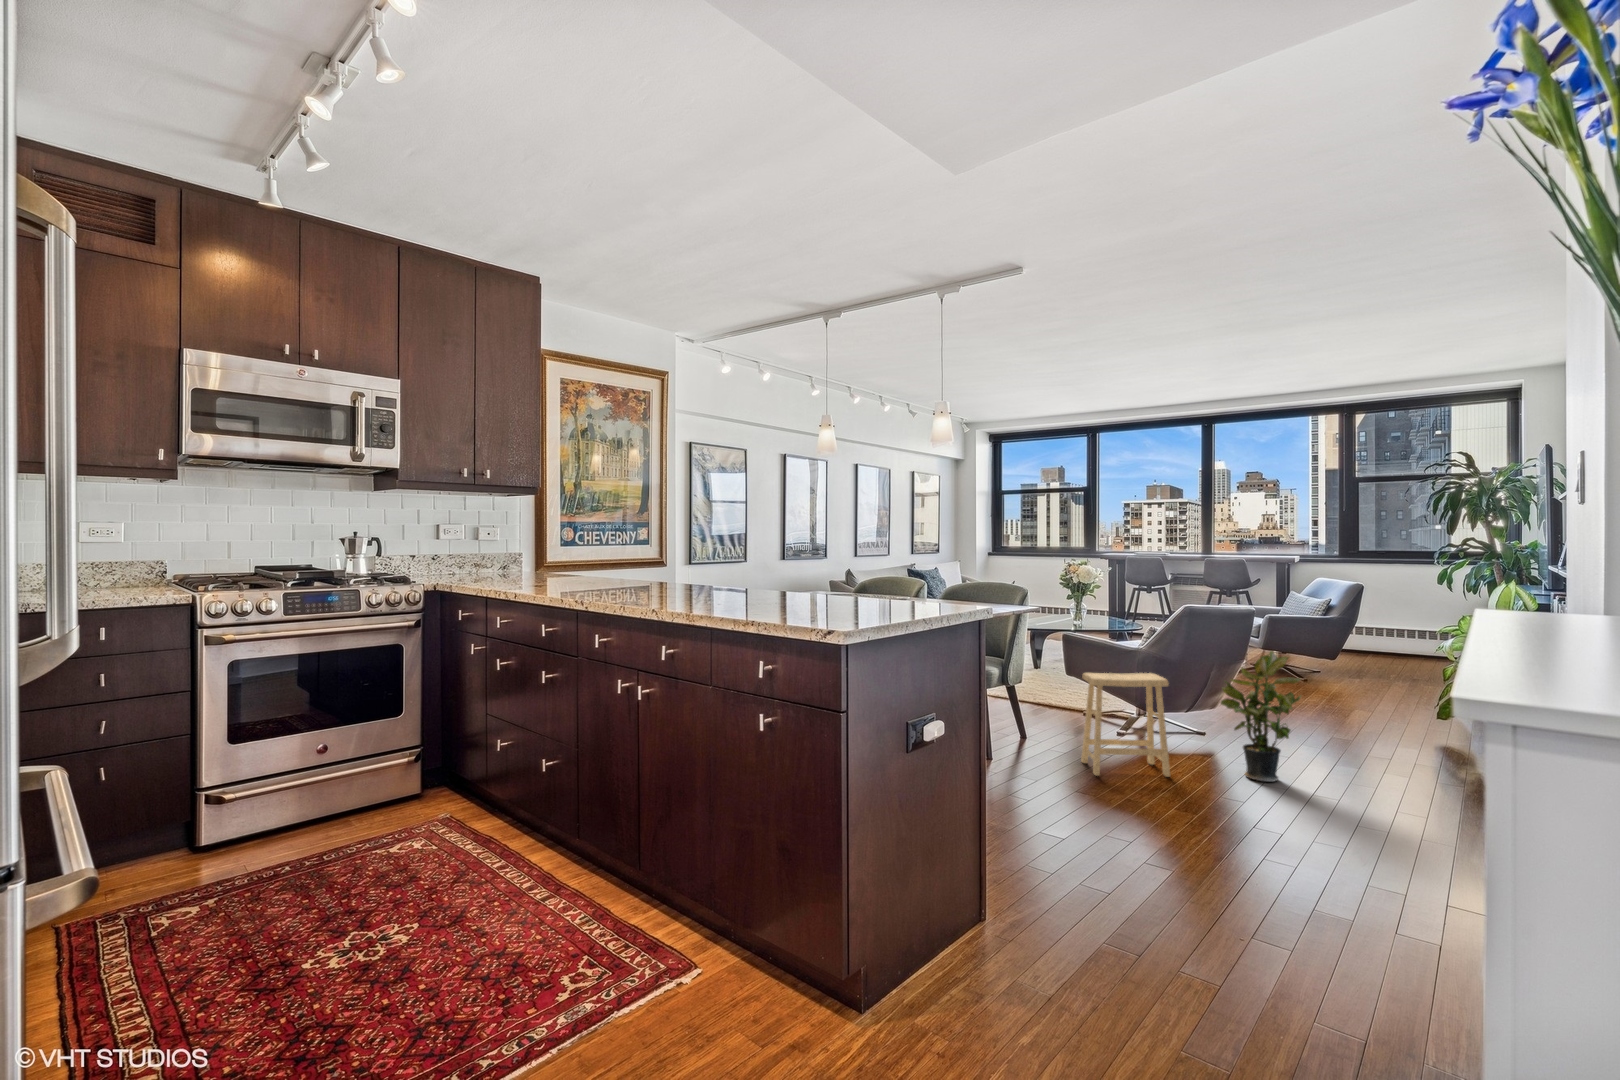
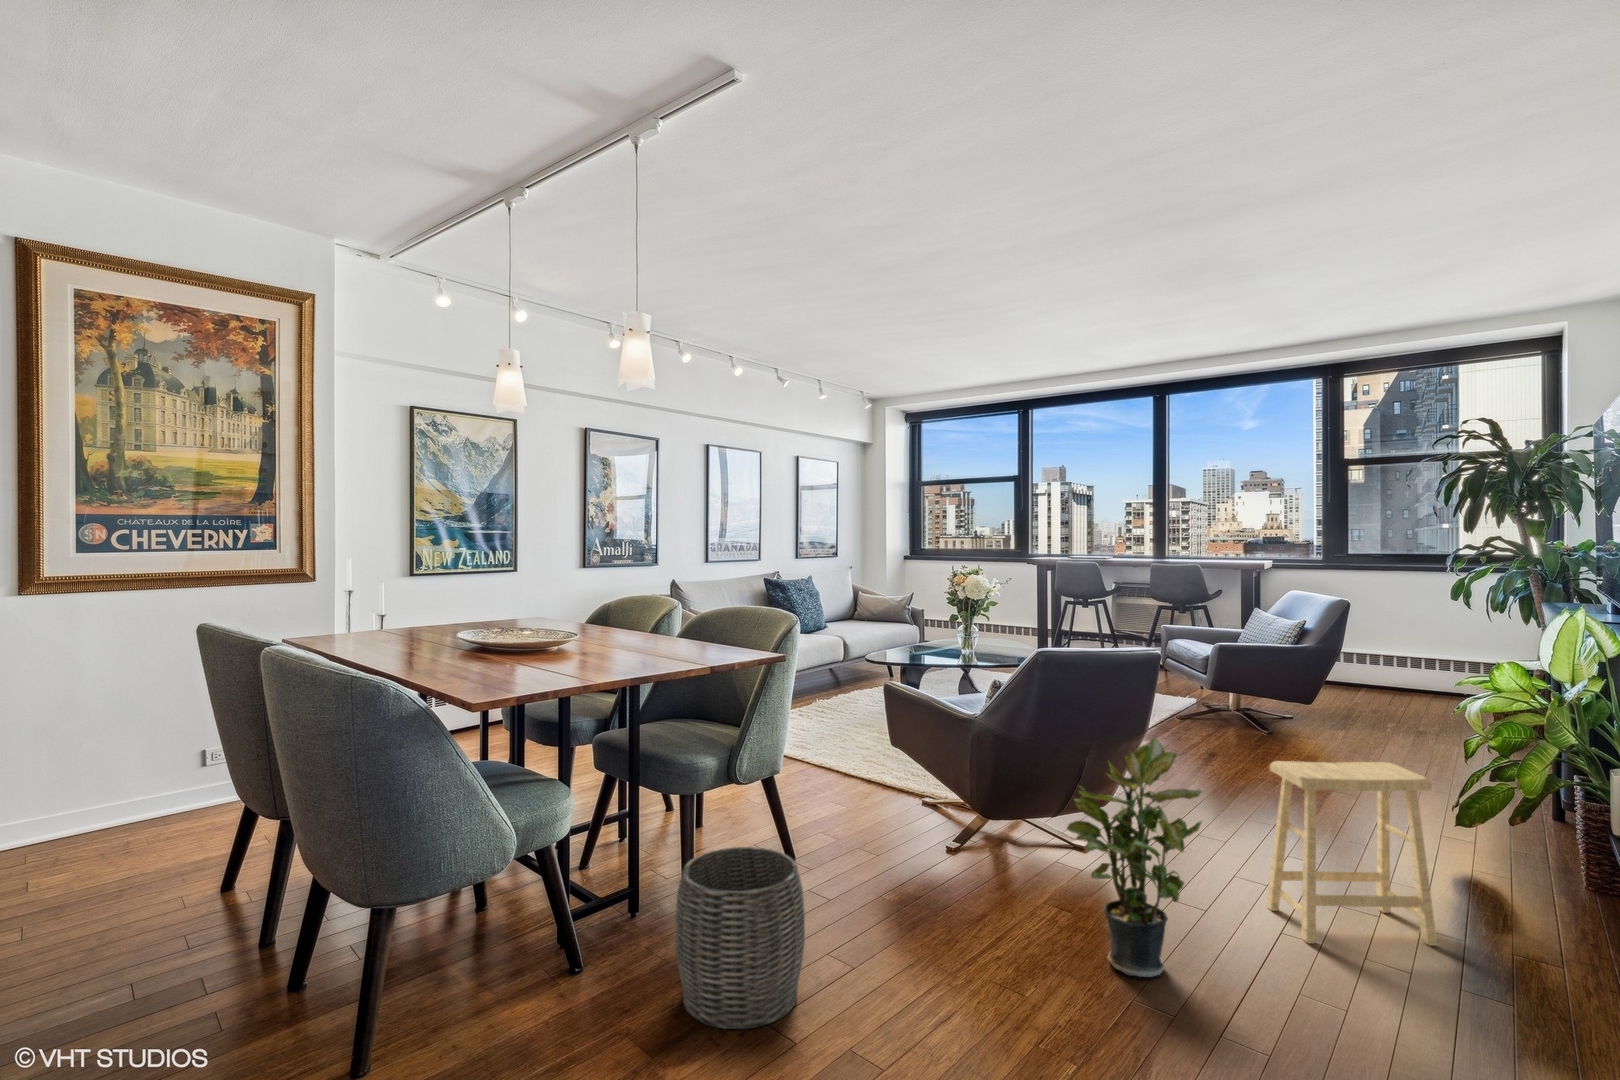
footstool: present [1081,673,1170,777] -> present [1266,761,1437,946]
woven basket: none [1014,710,1087,797] -> present [676,847,805,1029]

